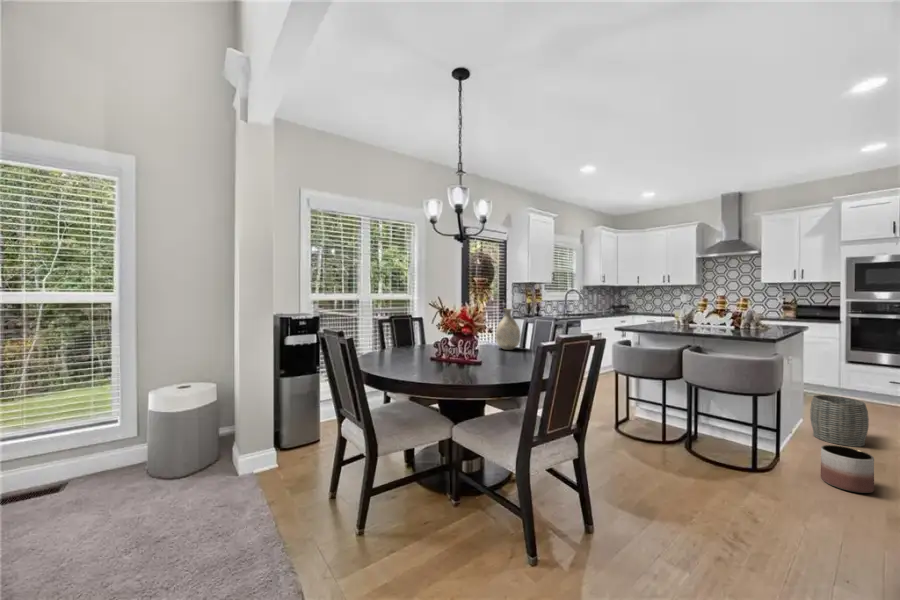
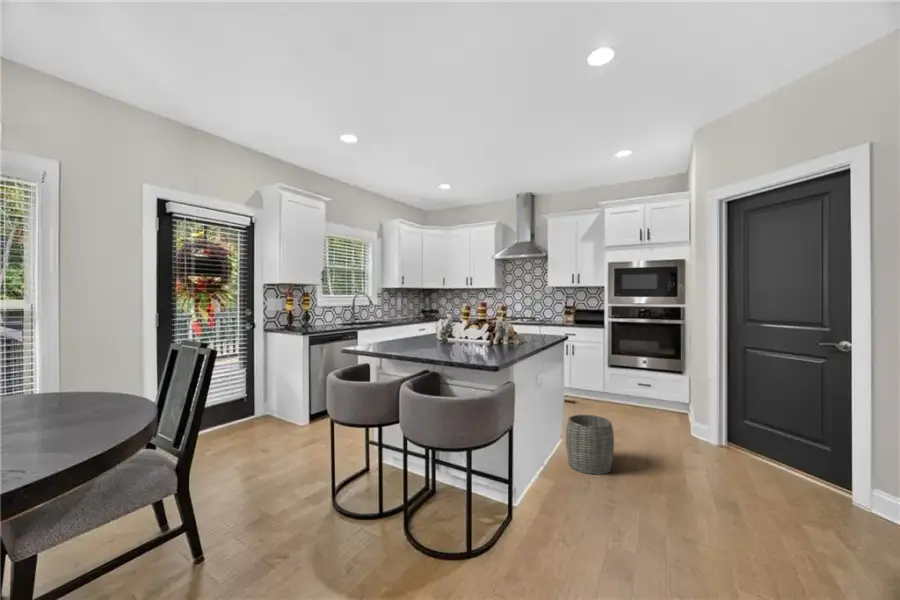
vase: present [496,309,521,349] -> none [45,332,108,410]
planter: present [821,445,874,493] -> none [549,496,599,563]

